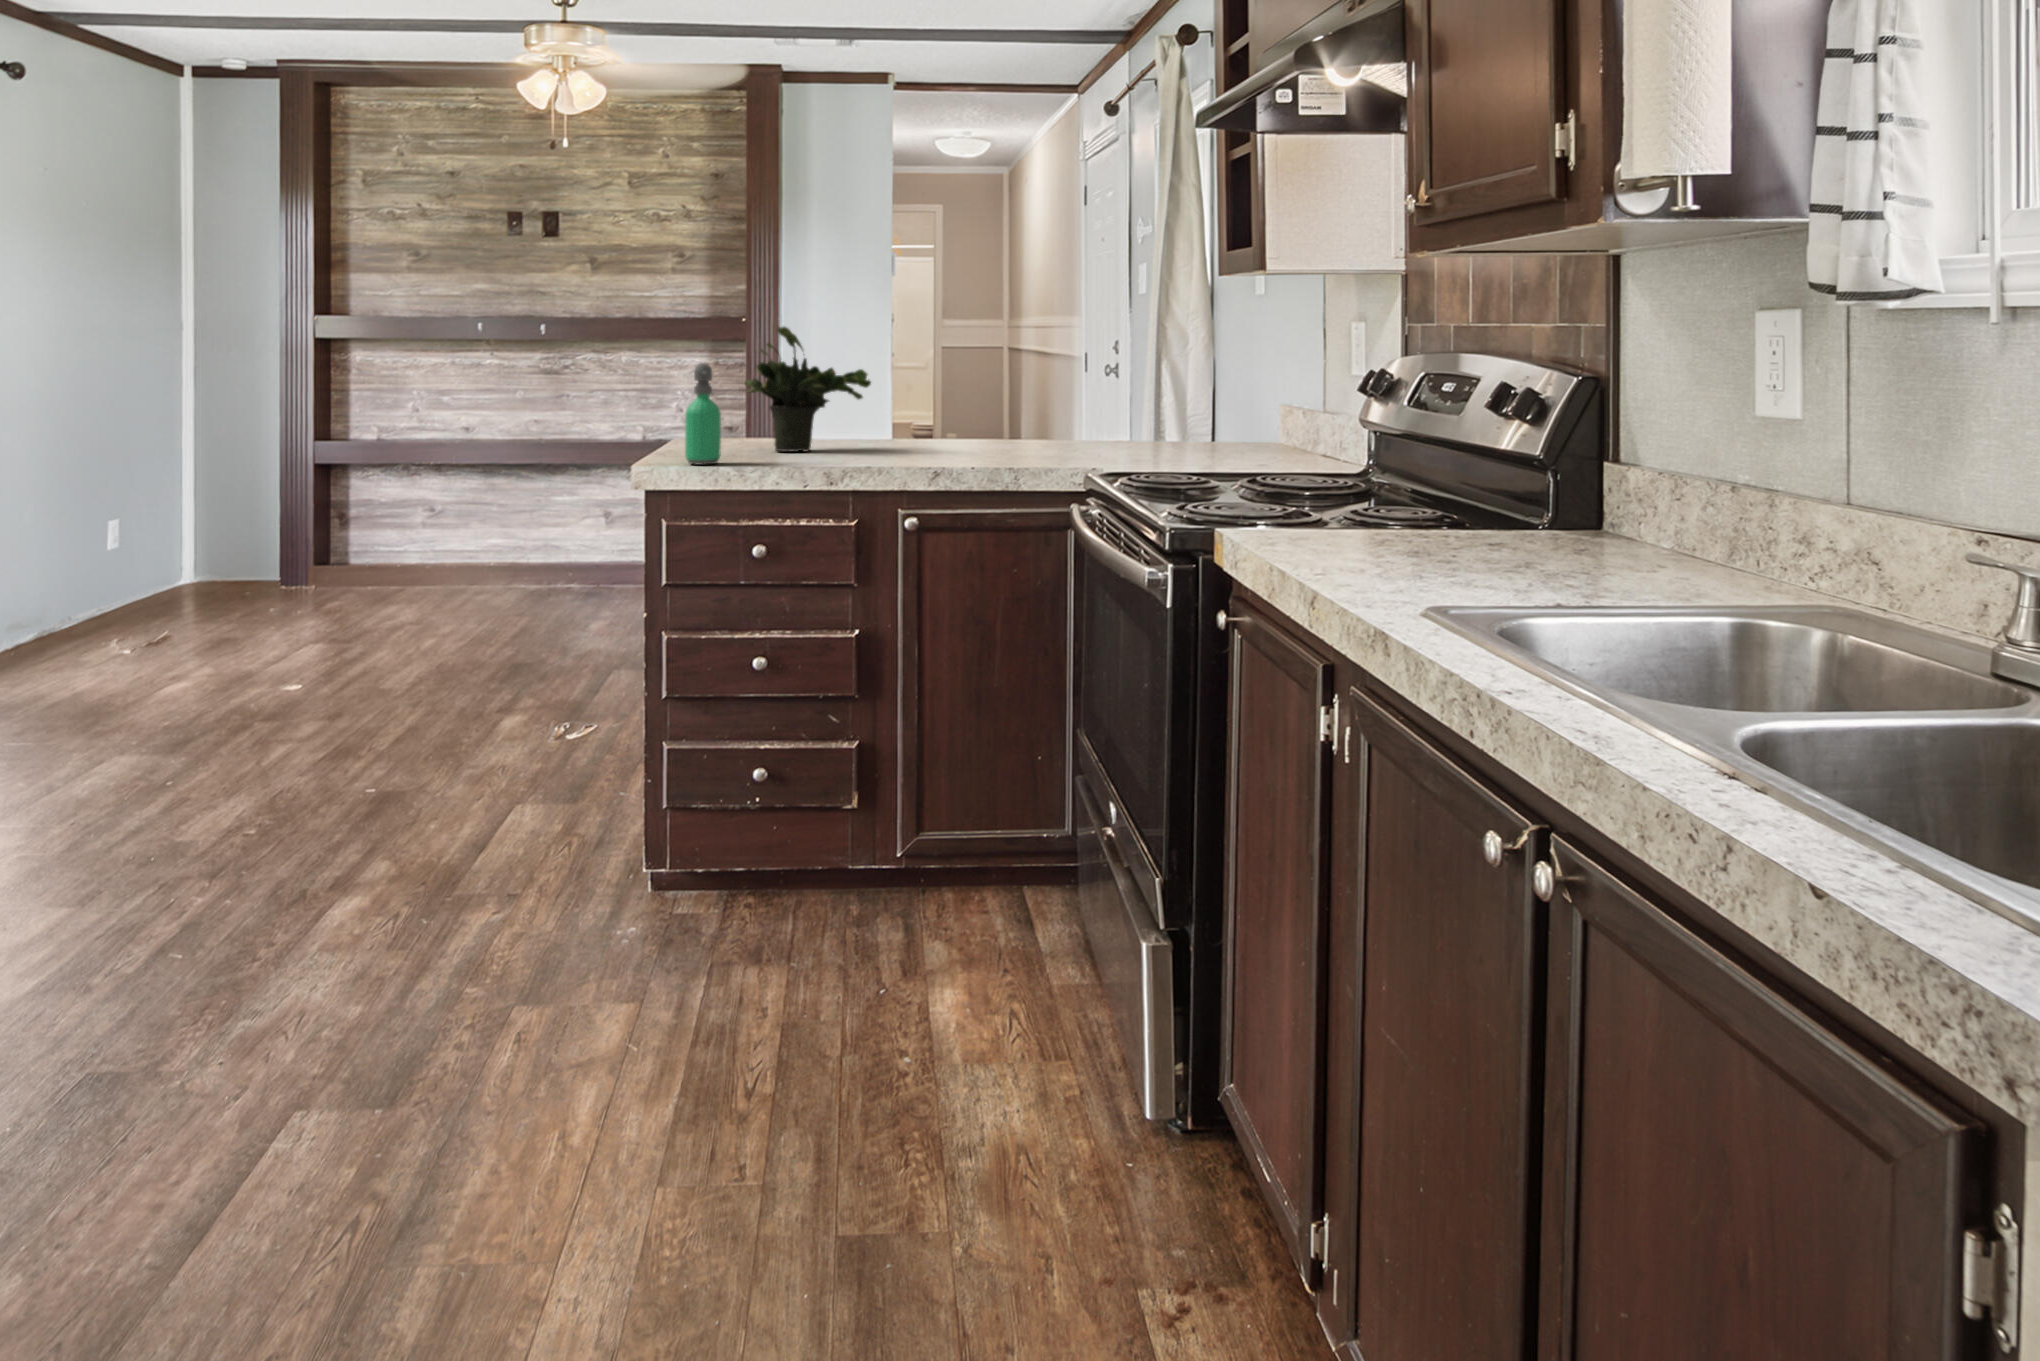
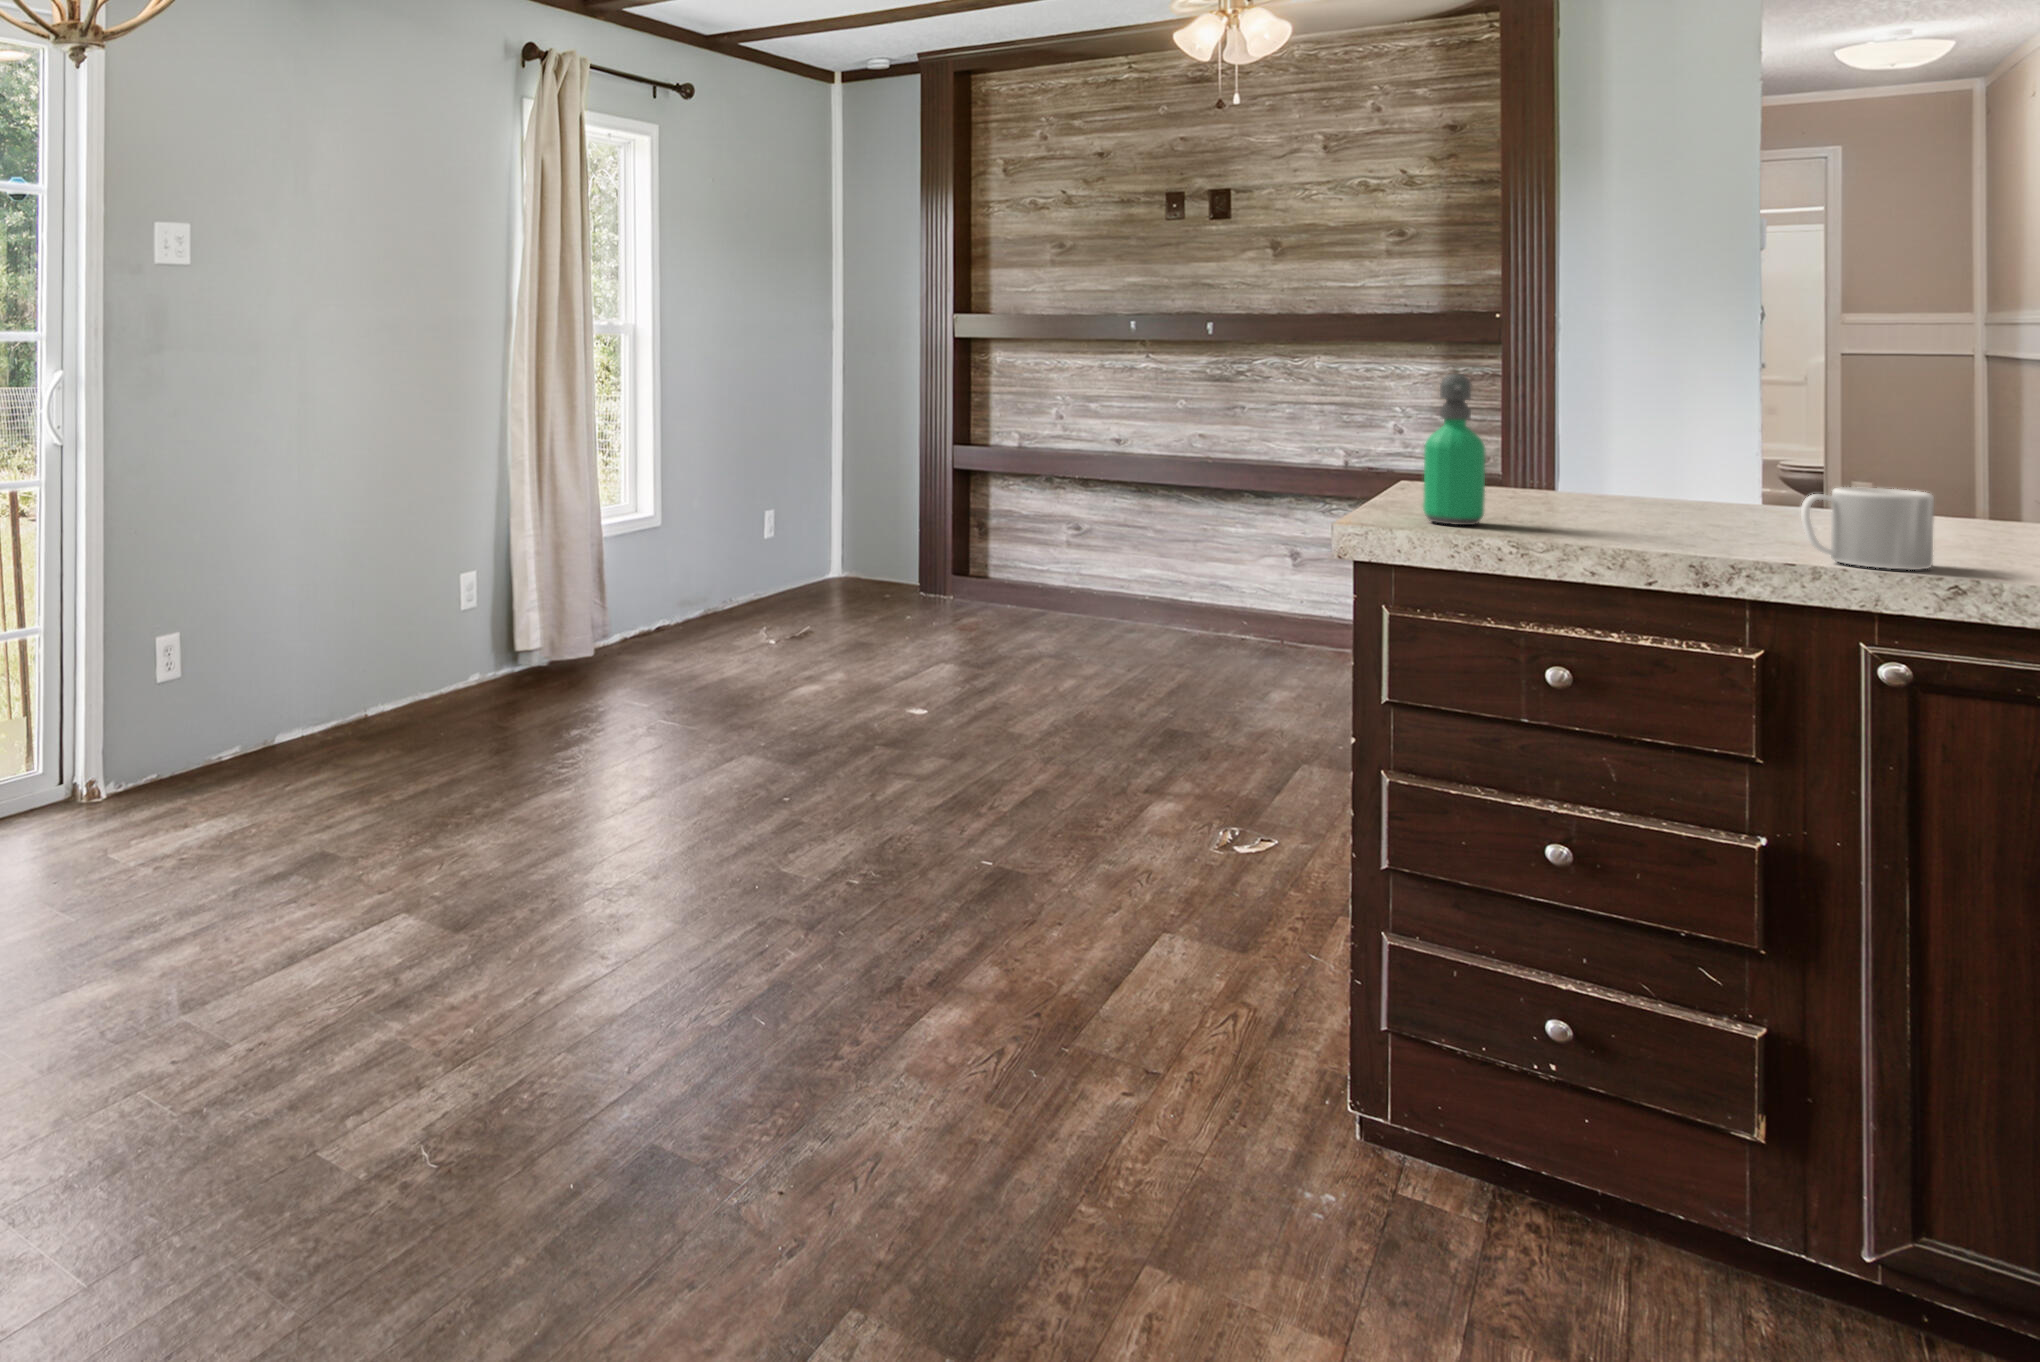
potted plant: present [744,327,871,451] -> none [1520,318,1775,514]
mug: none [874,425,930,470] -> present [1801,487,1934,570]

